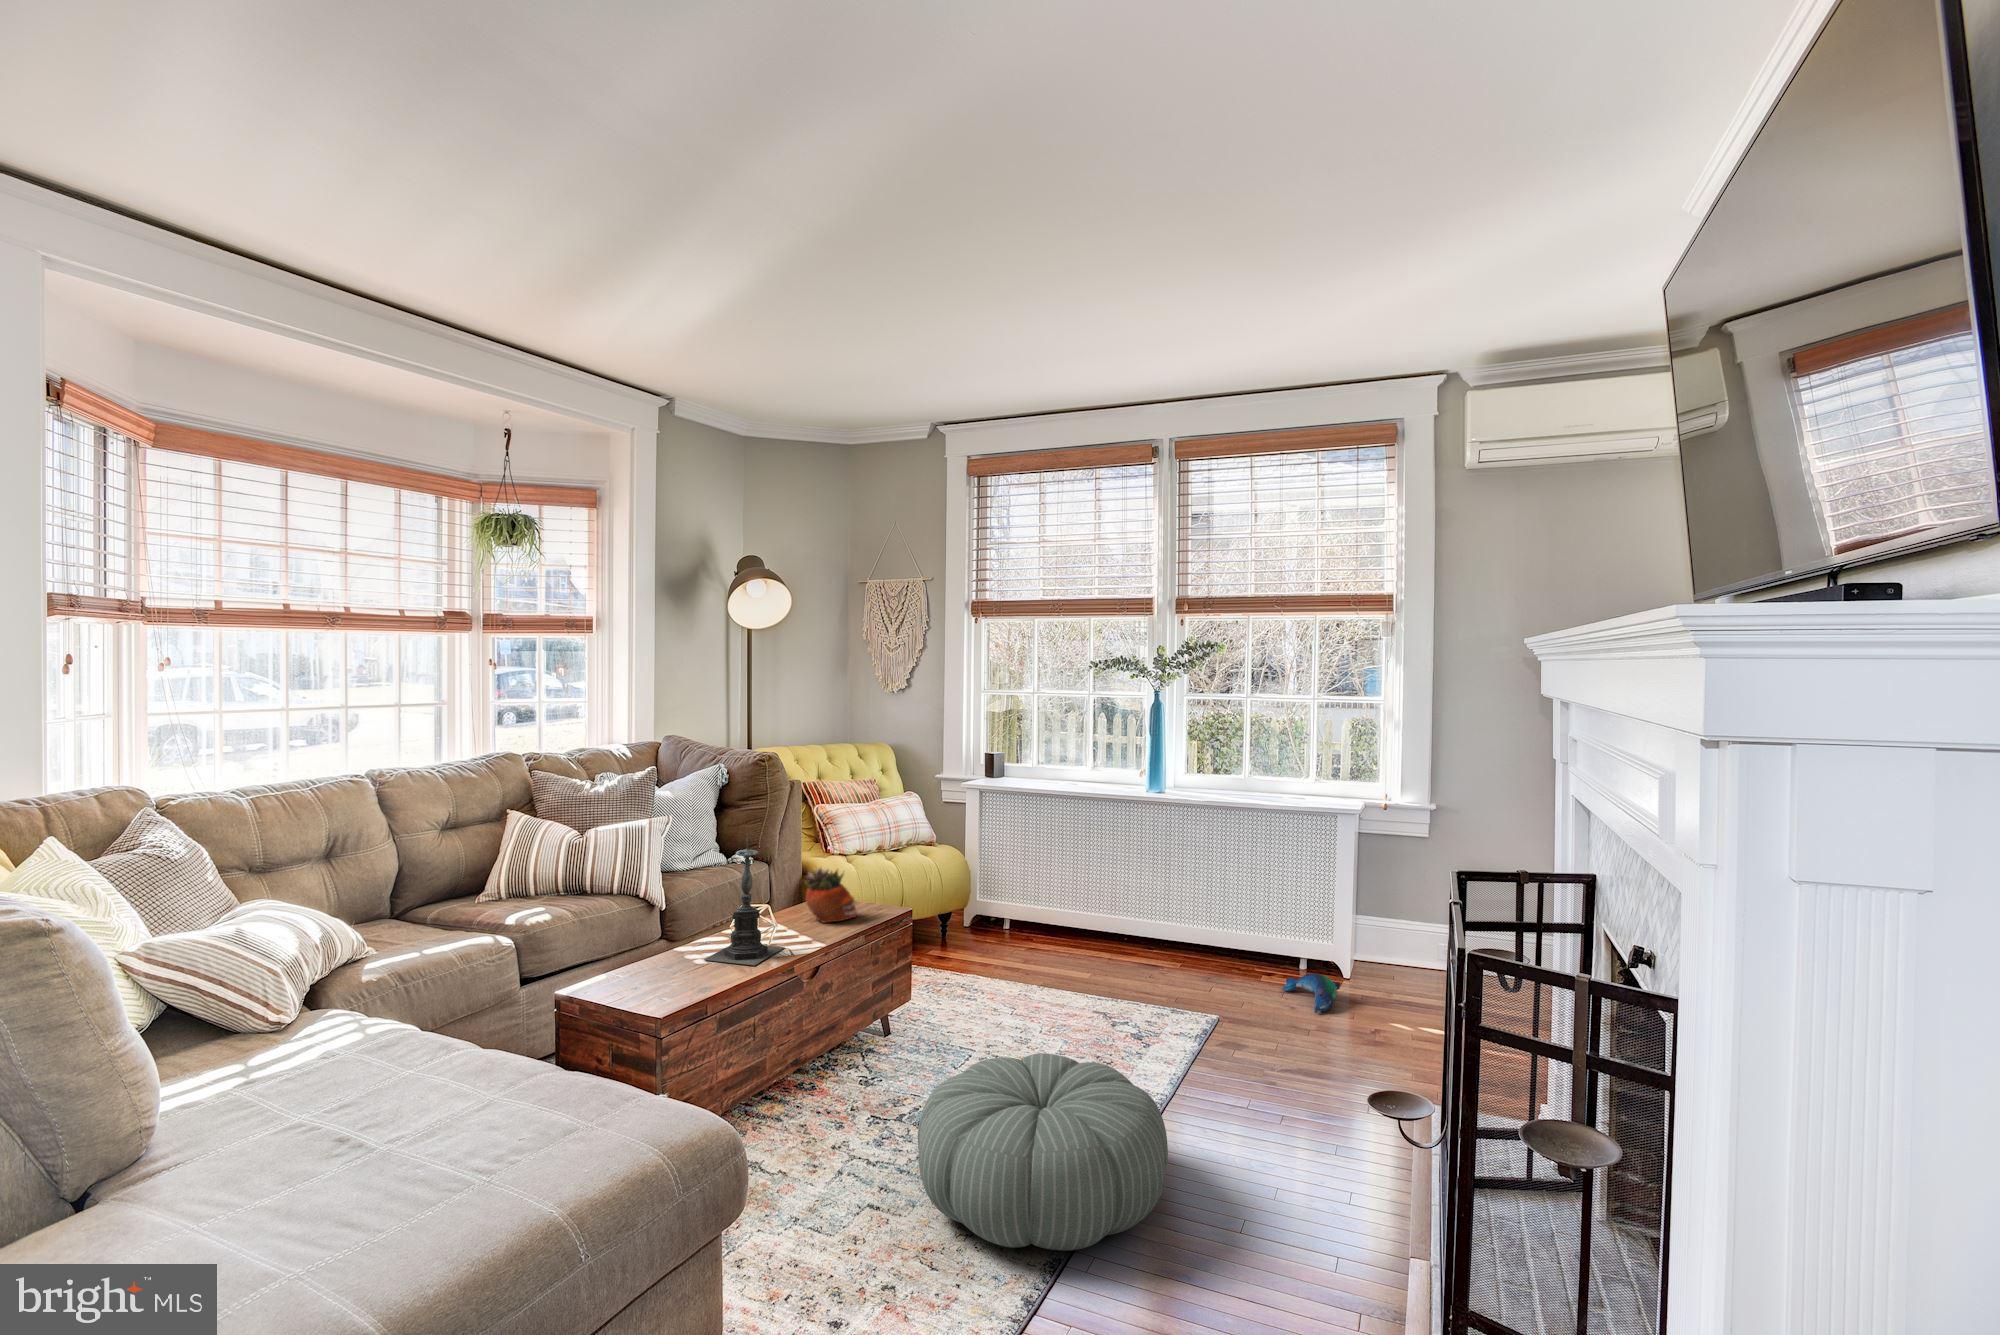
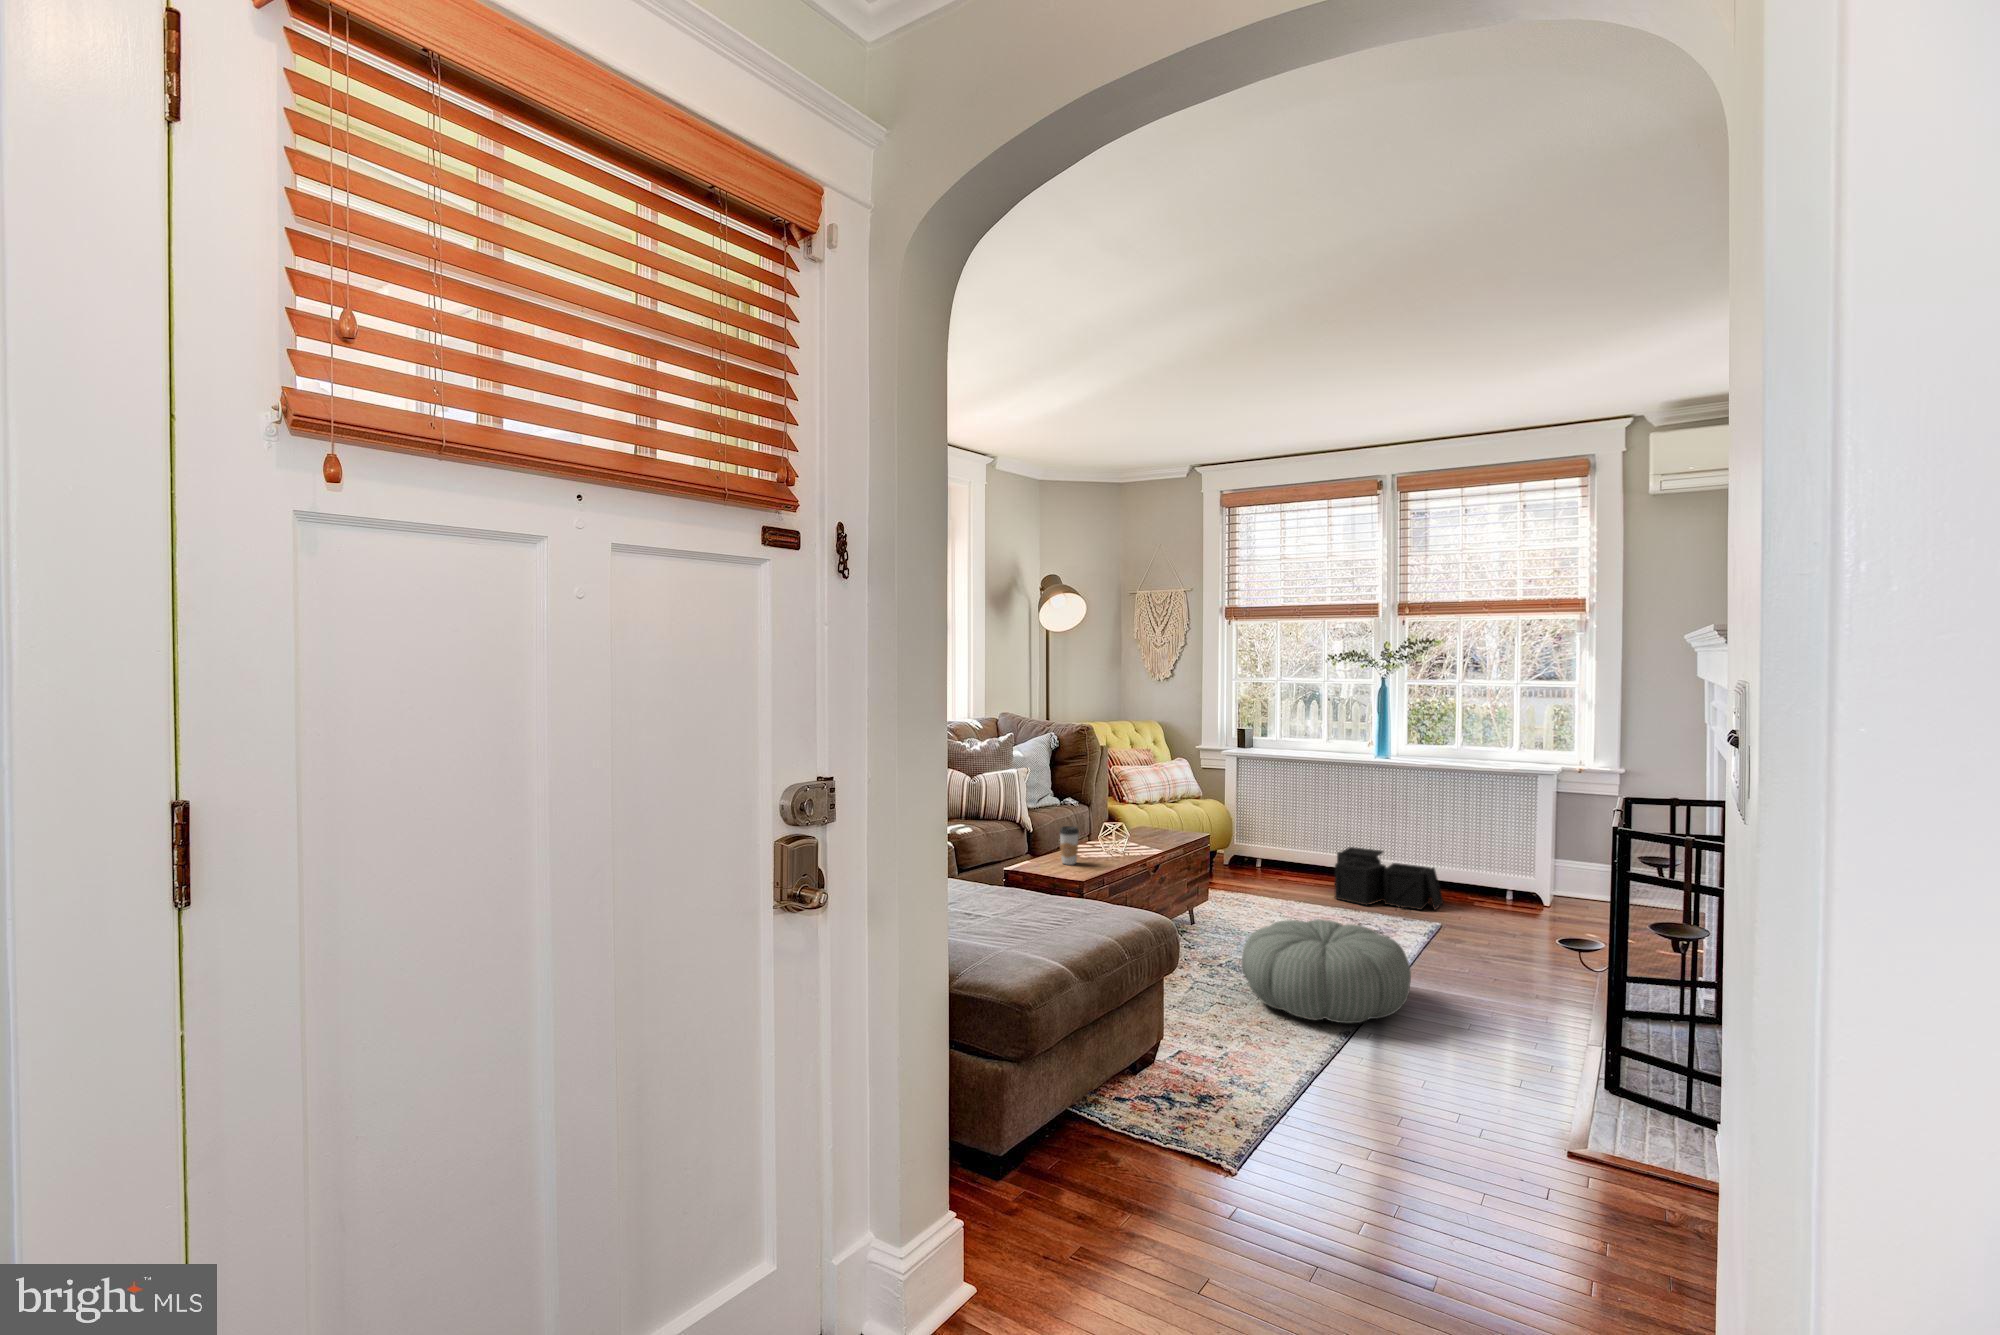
candle holder: present [704,835,784,965] -> none [1082,775,1131,860]
succulent planter: present [802,868,857,923] -> none [1132,802,1170,841]
storage bin: none [1091,905,1225,997] -> present [1335,847,1443,910]
coffee cup: none [657,917,689,979] -> present [1060,826,1079,865]
plush toy: present [1283,974,1340,1013] -> none [1492,898,1540,925]

